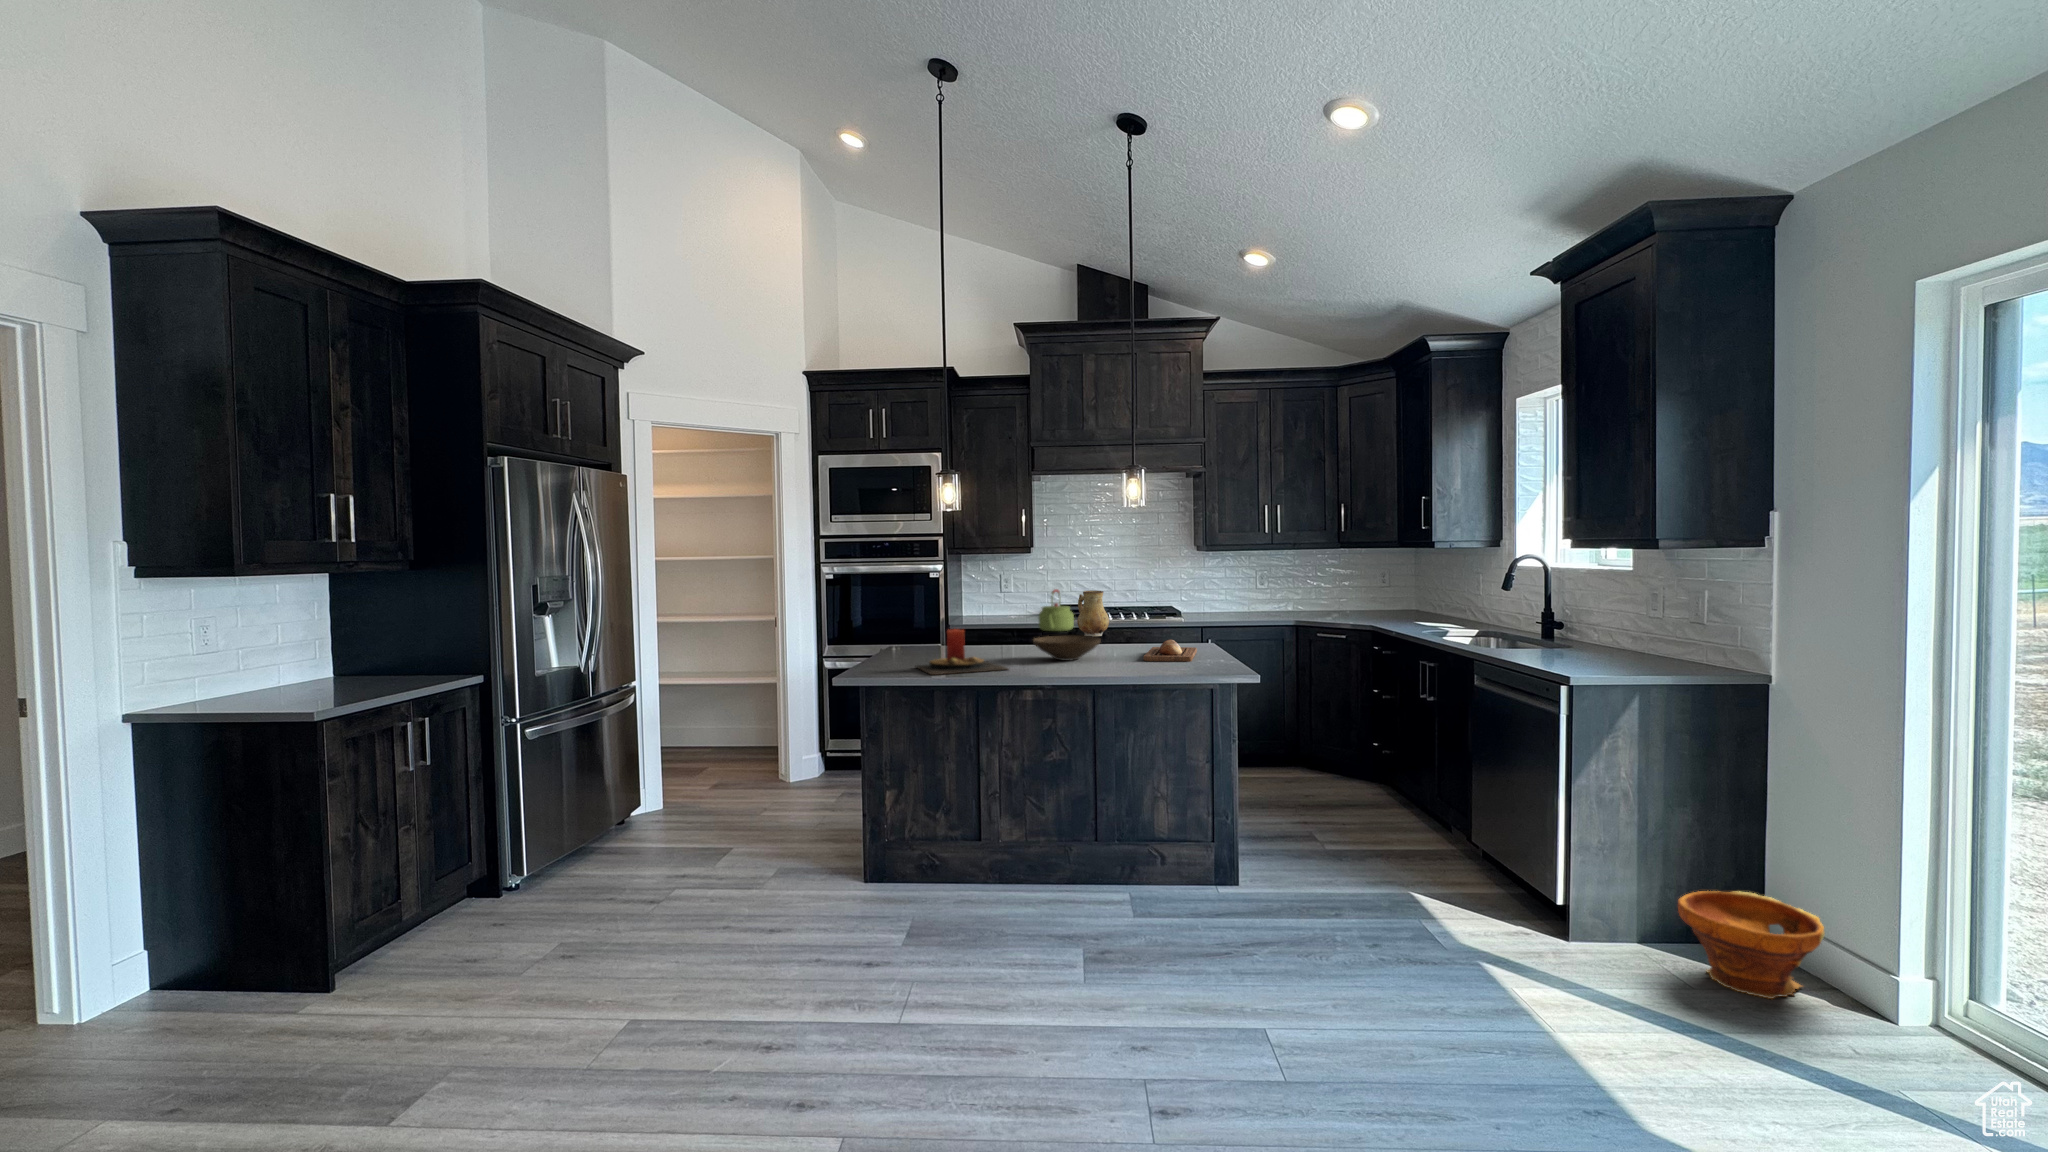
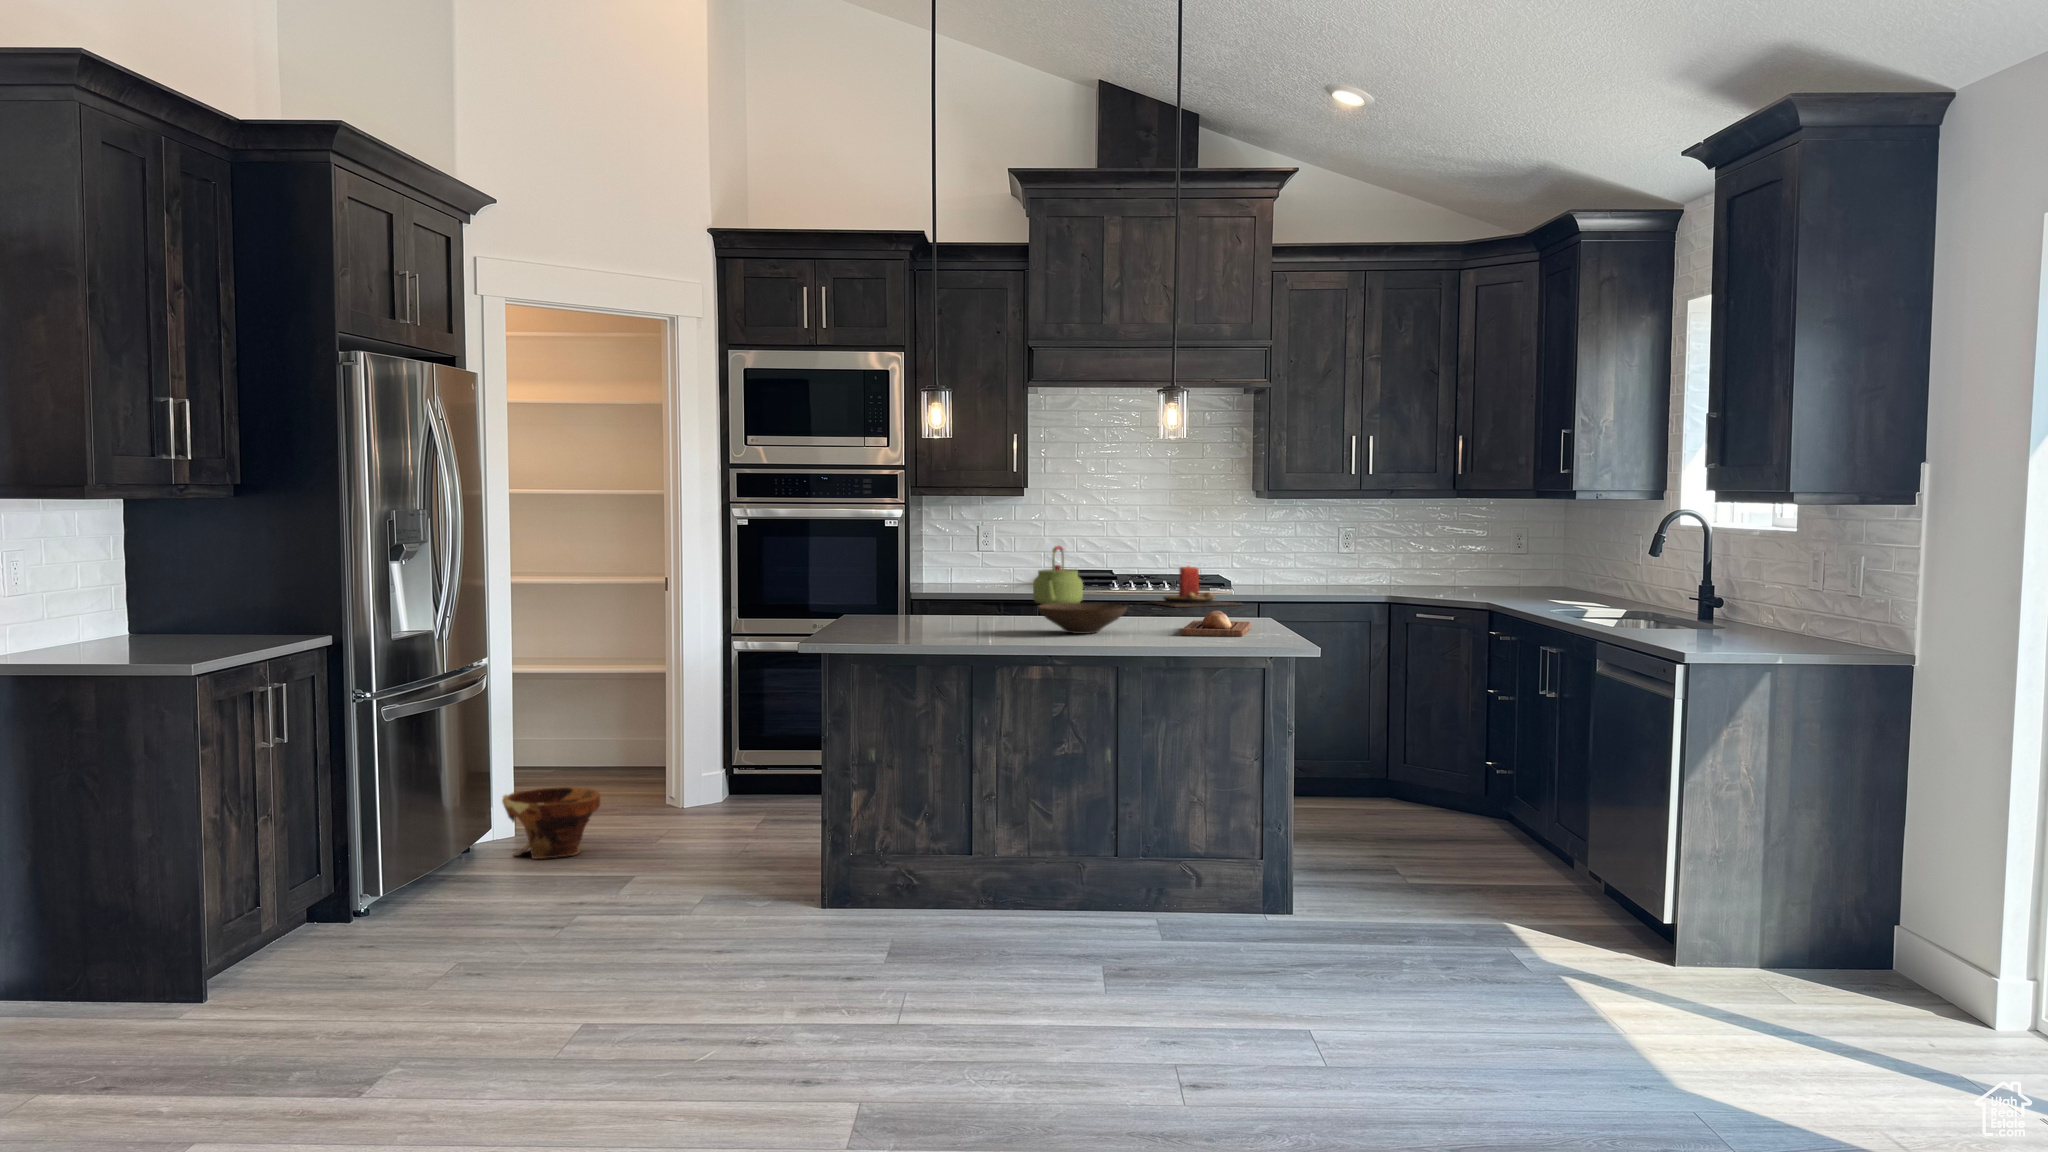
ceramic pitcher: present [1077,591,1109,636] -> none [1090,548,1134,611]
candle: present [916,629,1008,675] -> present [1148,566,1241,607]
planter: present [1678,891,1825,999] -> present [502,787,600,859]

